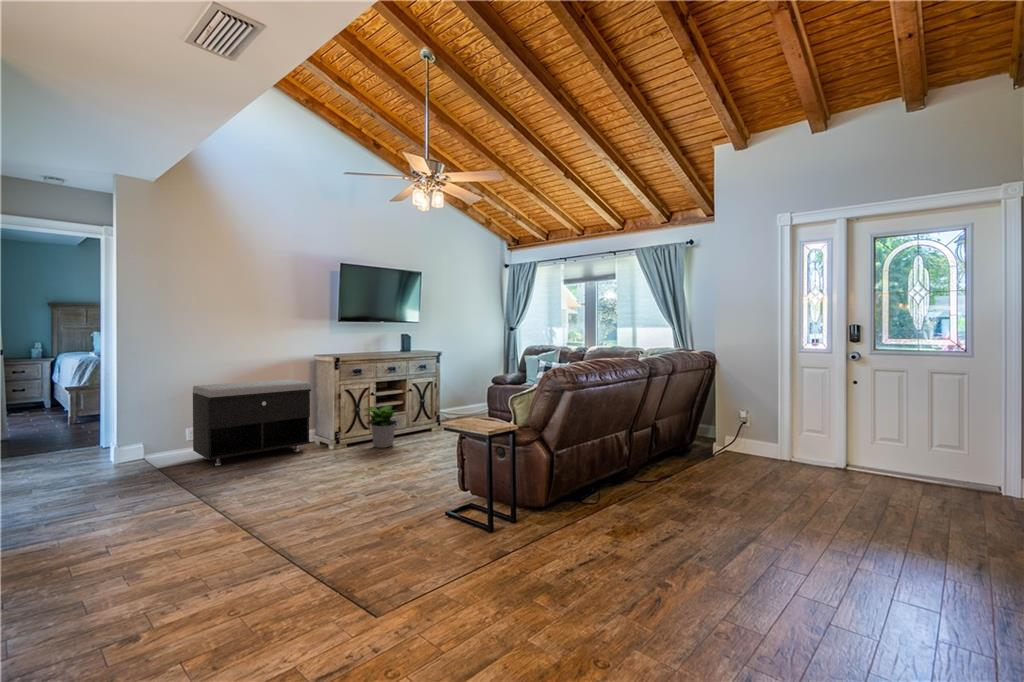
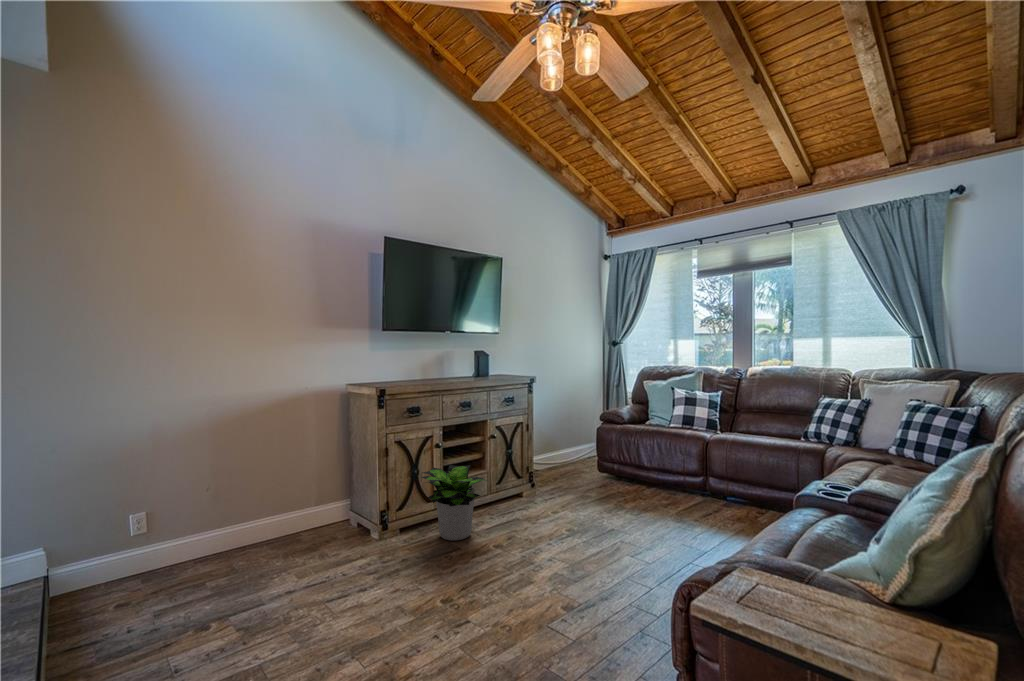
storage bench: present [193,379,311,465] -> none [149,423,340,585]

